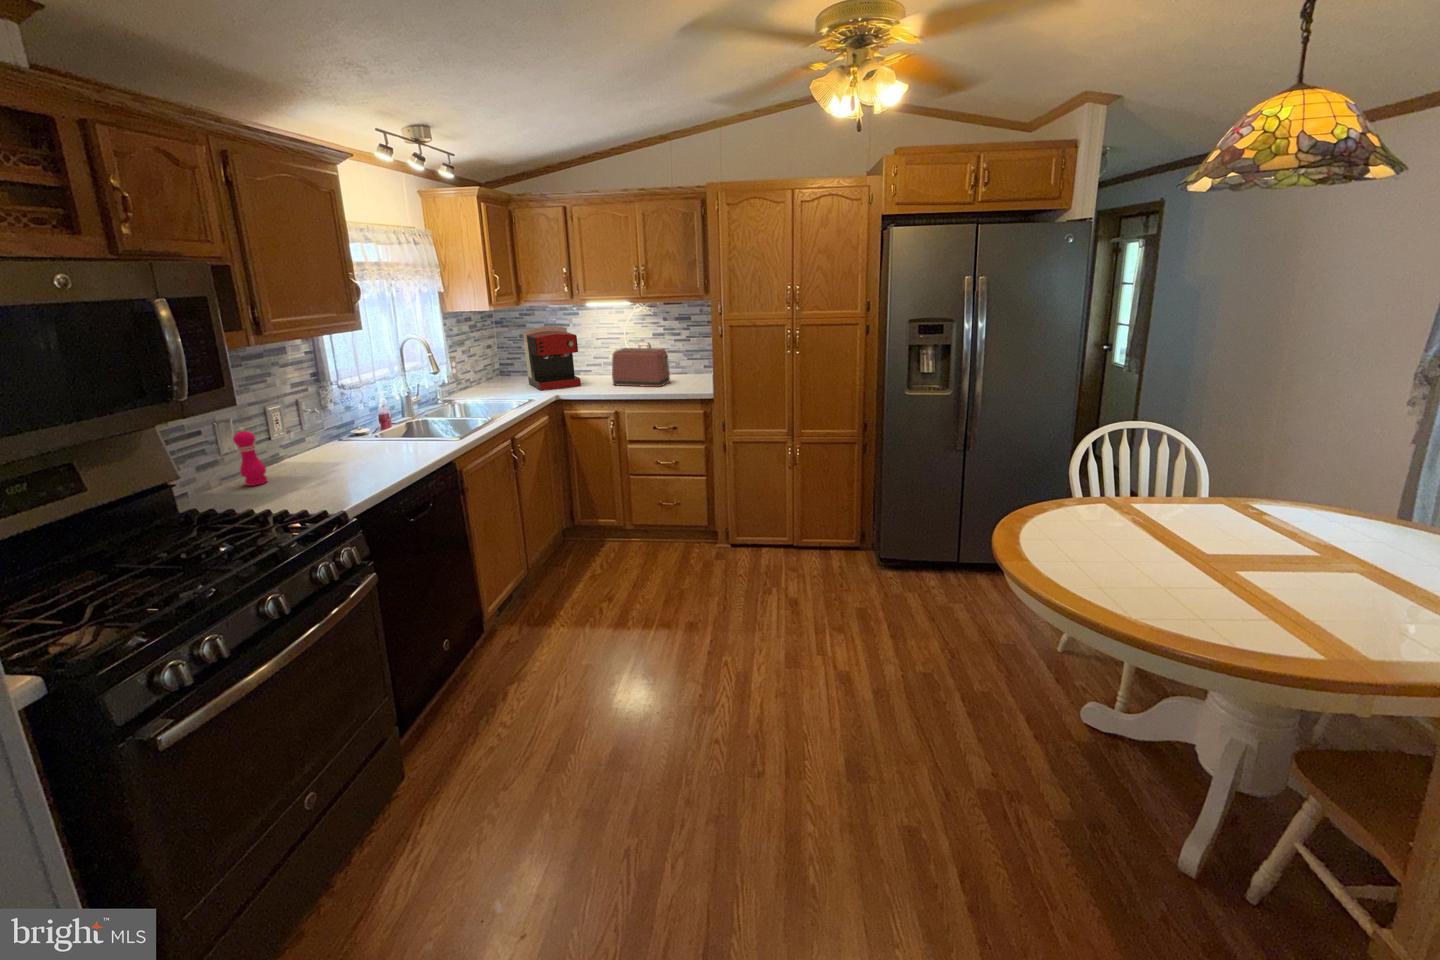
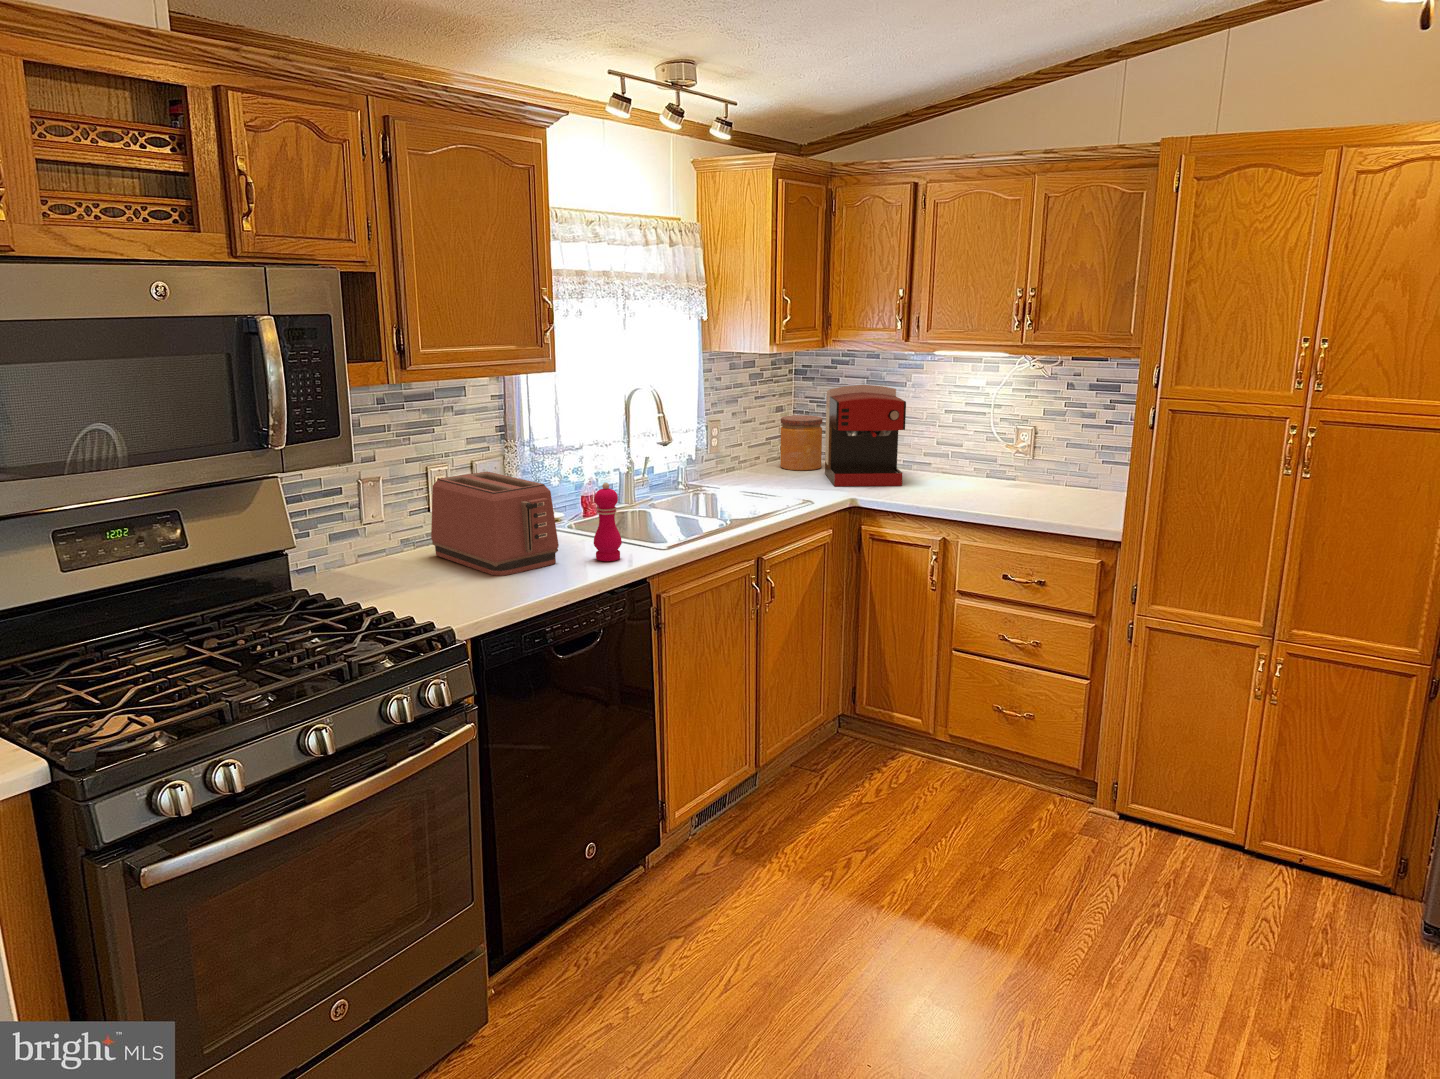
jar: none [493,348,524,384] -> present [780,415,822,470]
toaster: present [612,348,670,387] -> present [431,472,559,576]
pepper mill: present [233,427,267,486] -> present [594,483,622,561]

